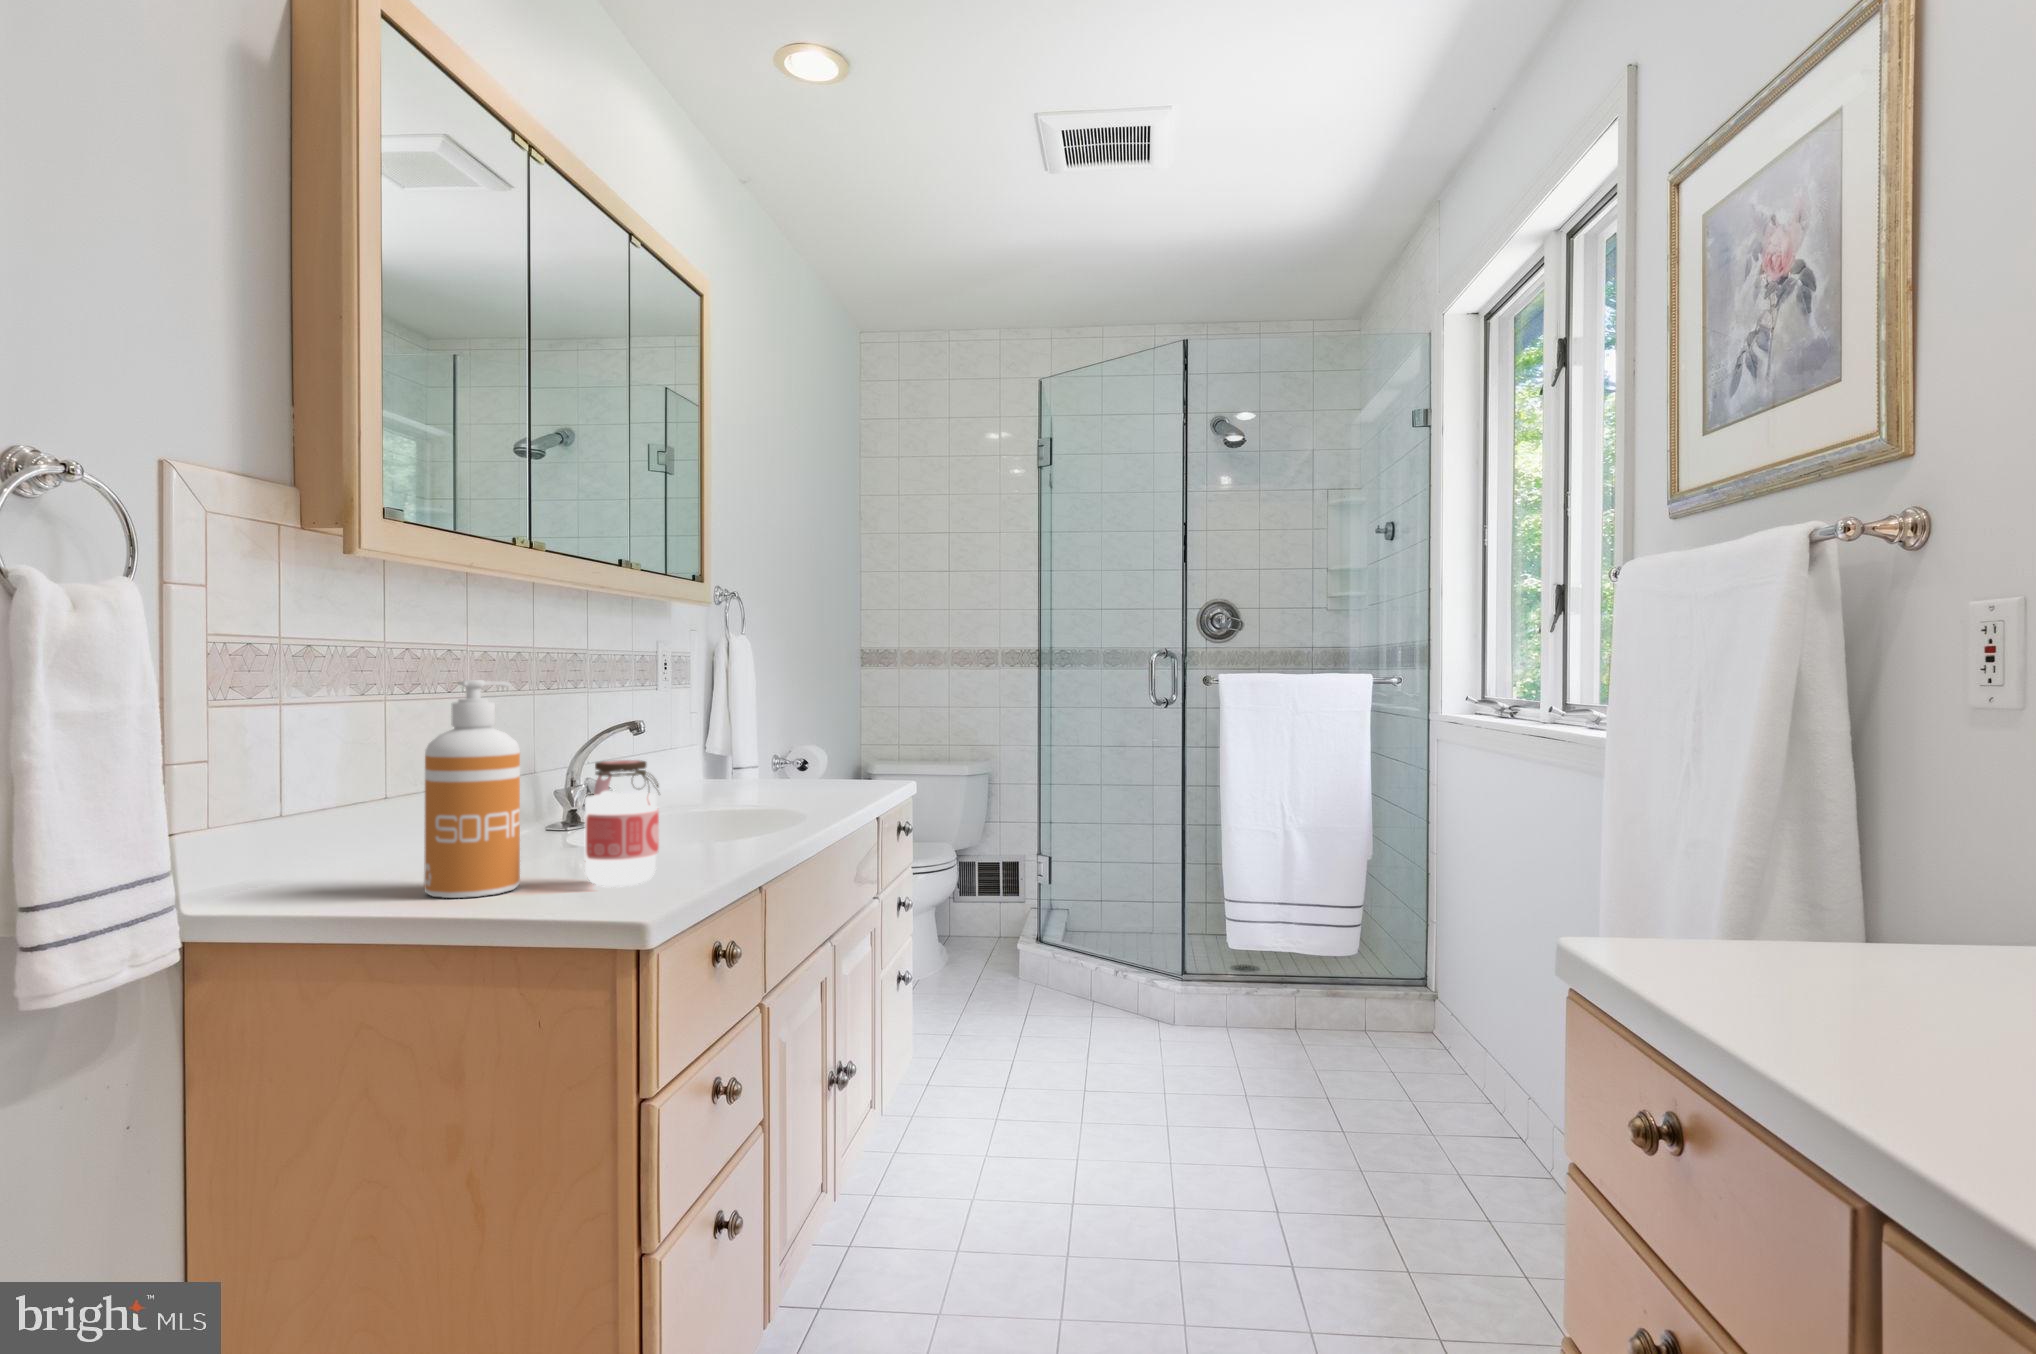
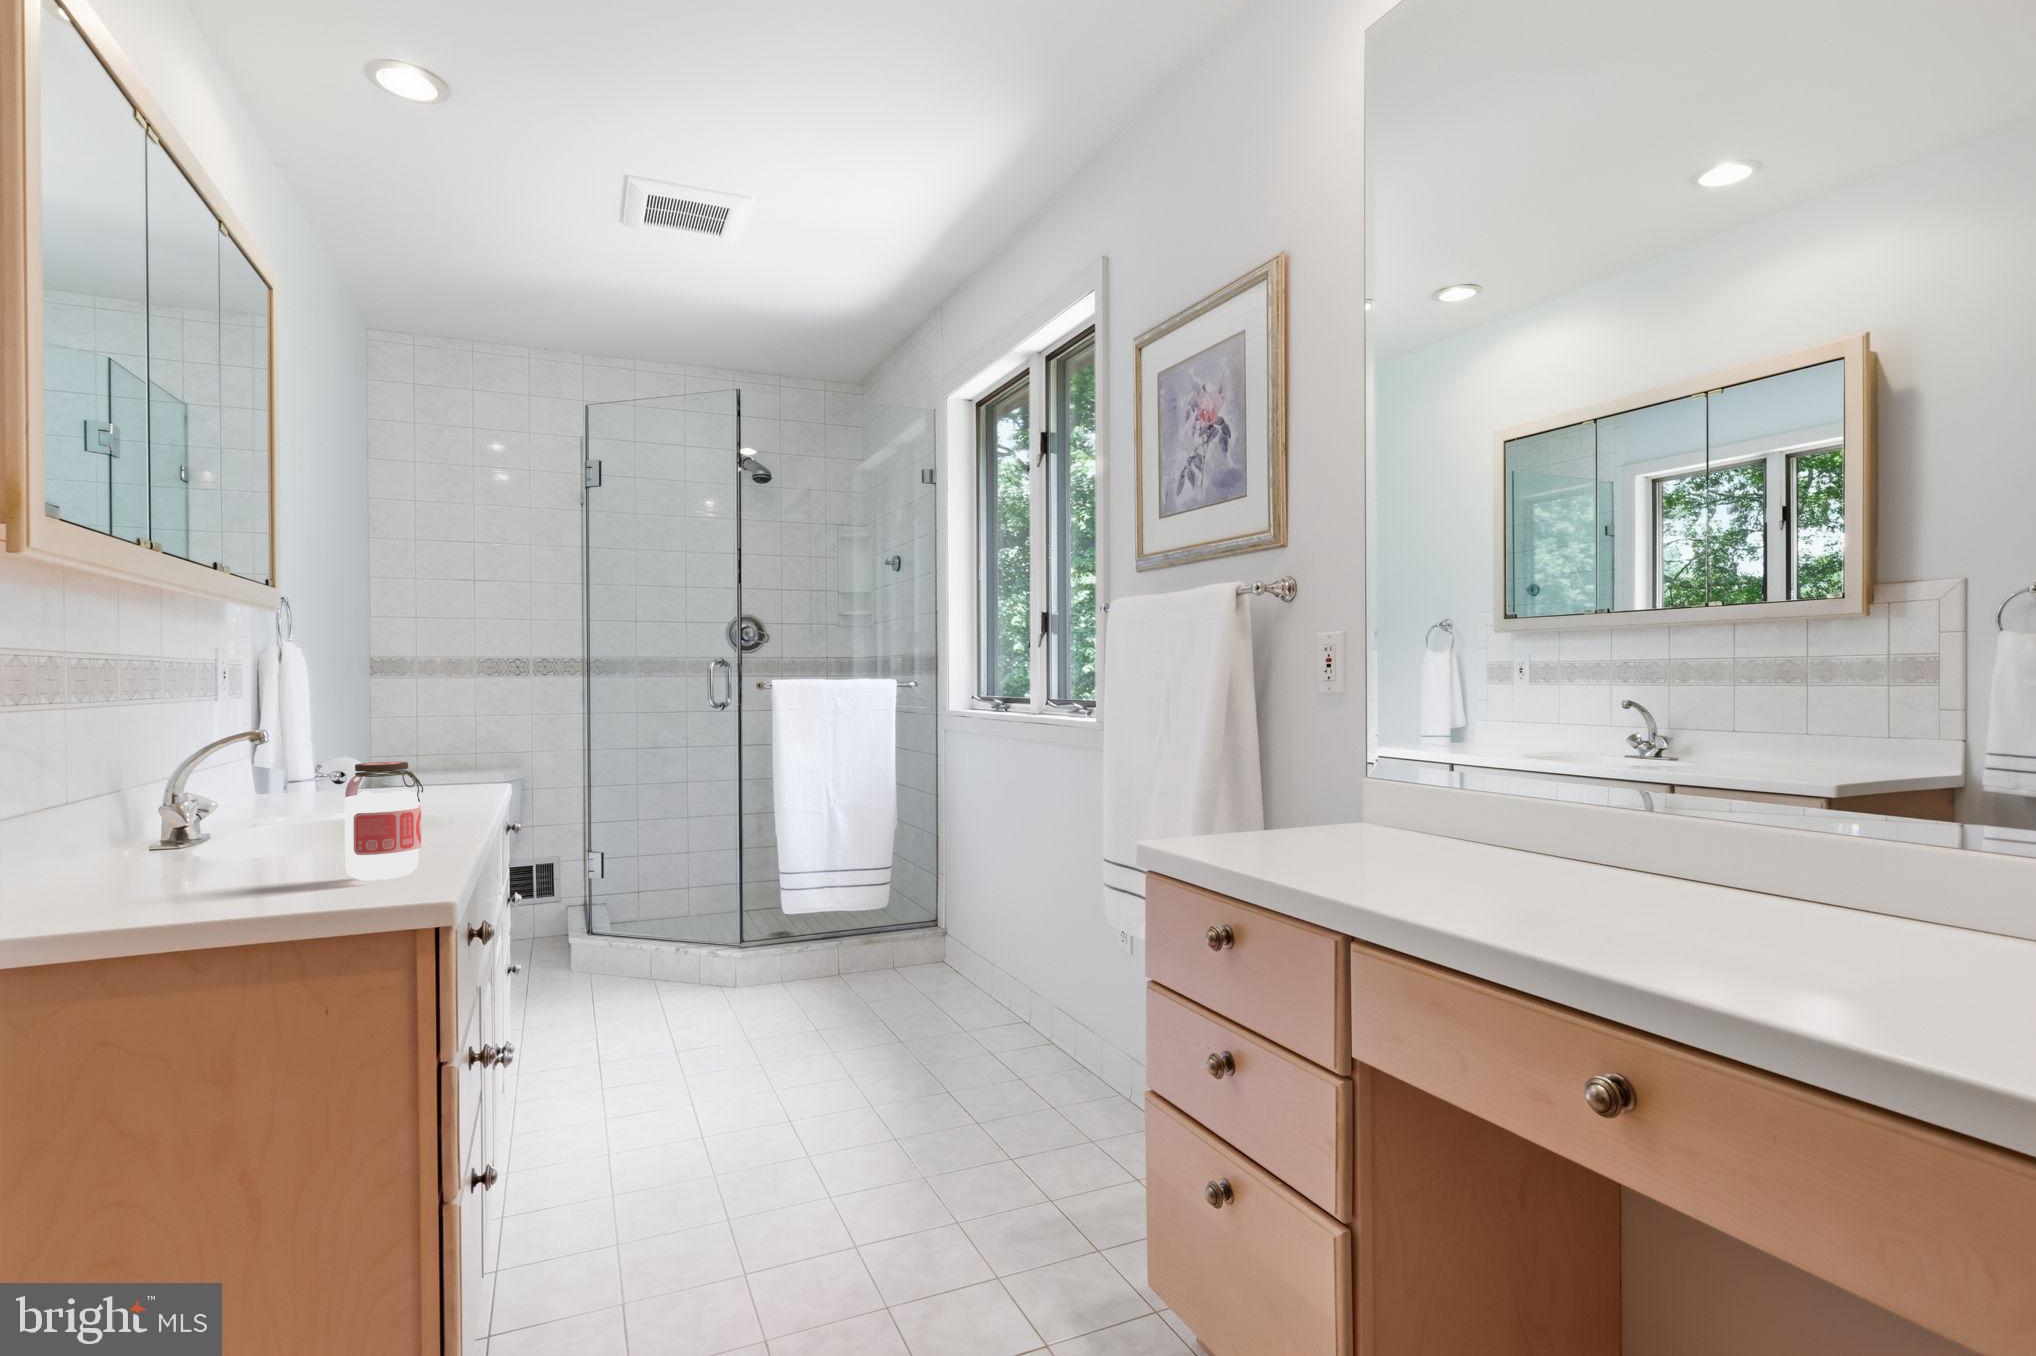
soap dispenser: present [424,680,520,898] -> none [168,688,275,906]

